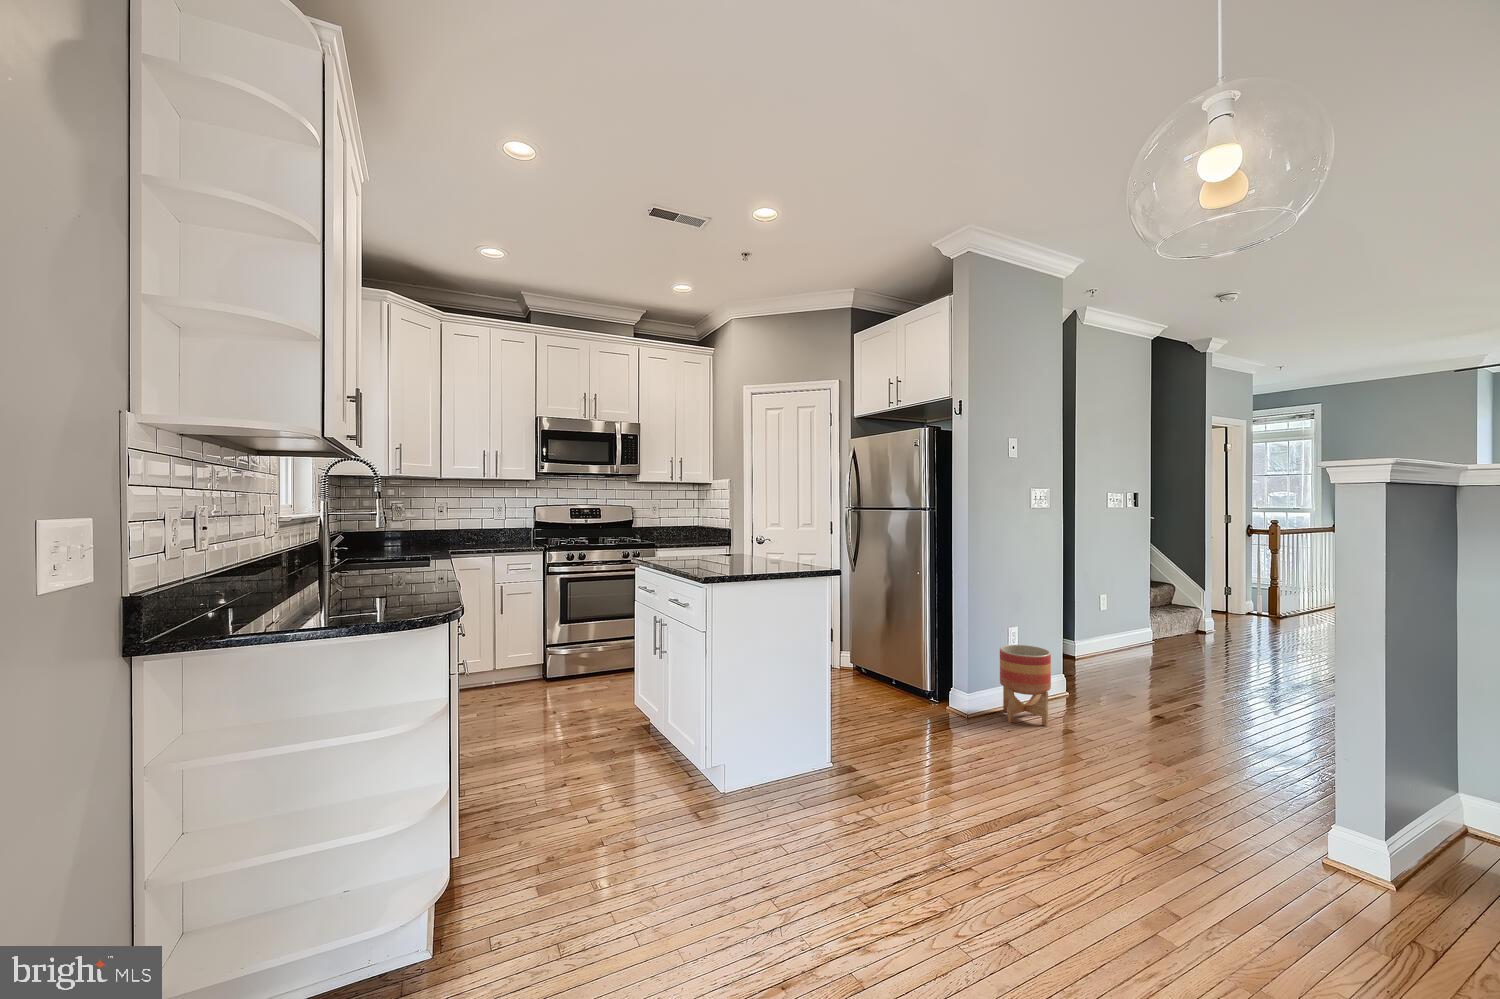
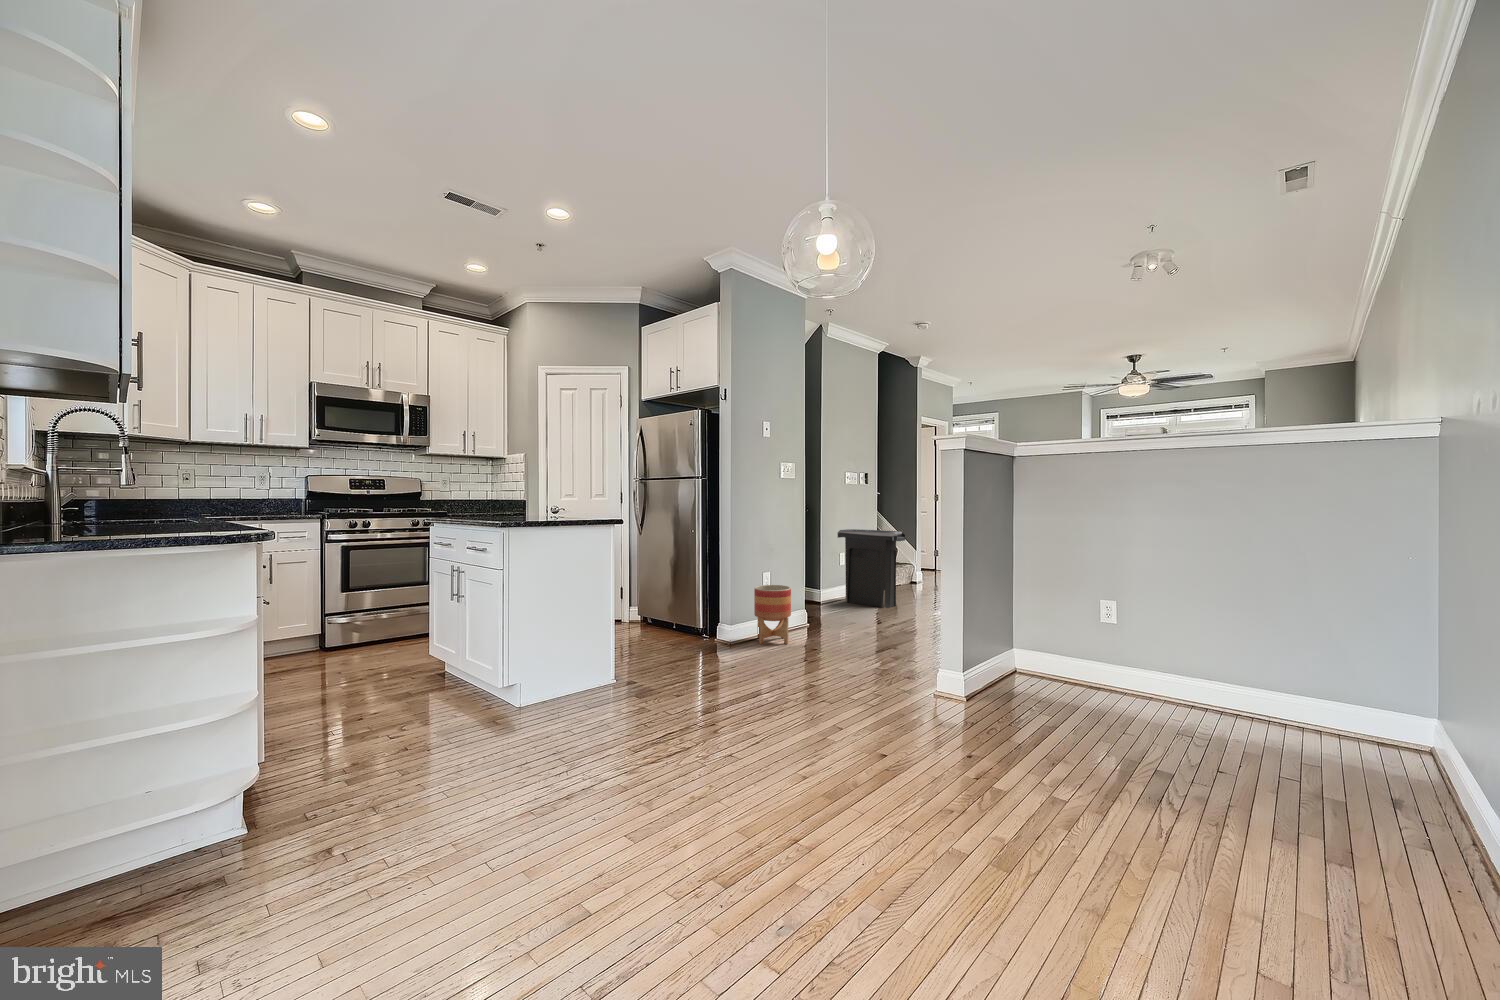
trash can: none [1100,566,1205,674] -> present [837,529,905,608]

